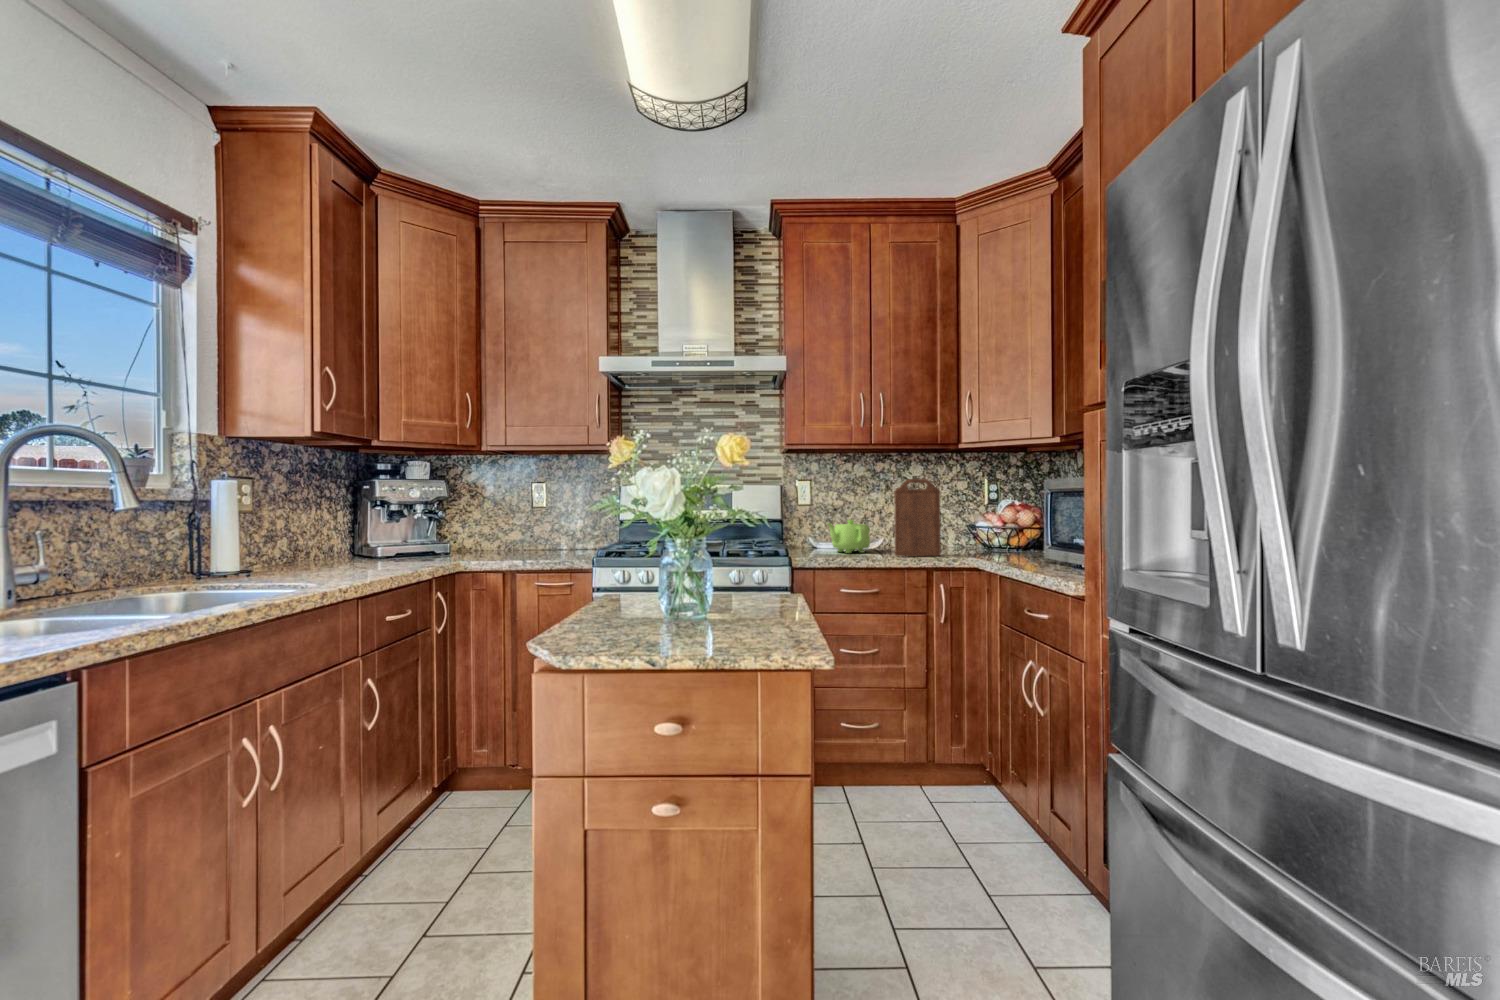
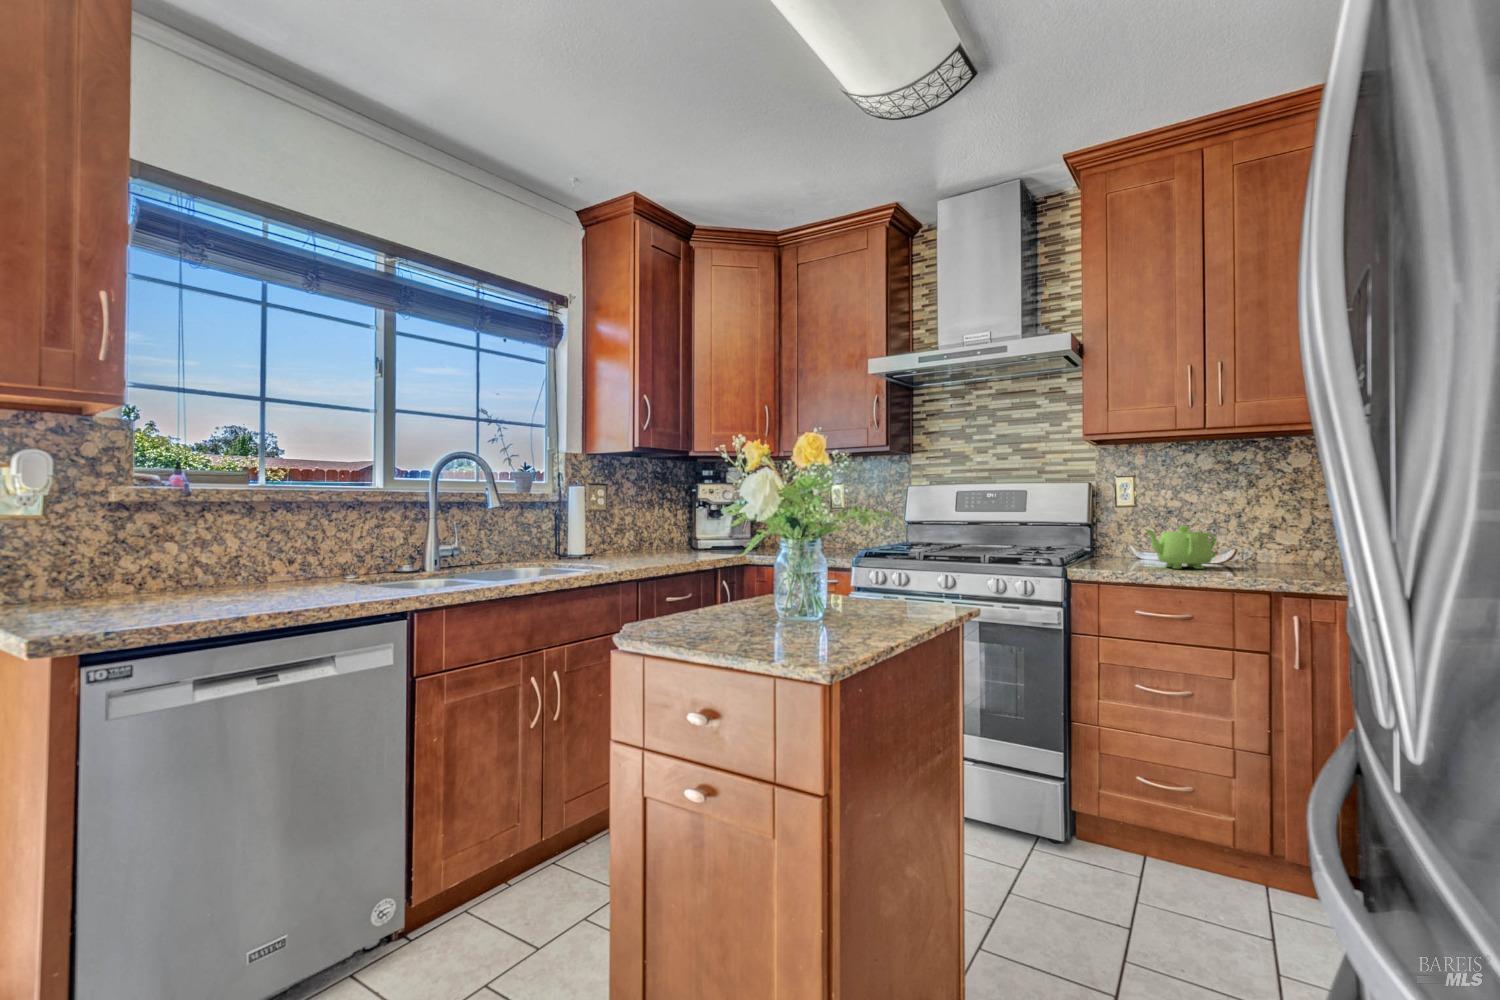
cutting board: present [894,479,941,556] -> none [1233,470,1311,578]

